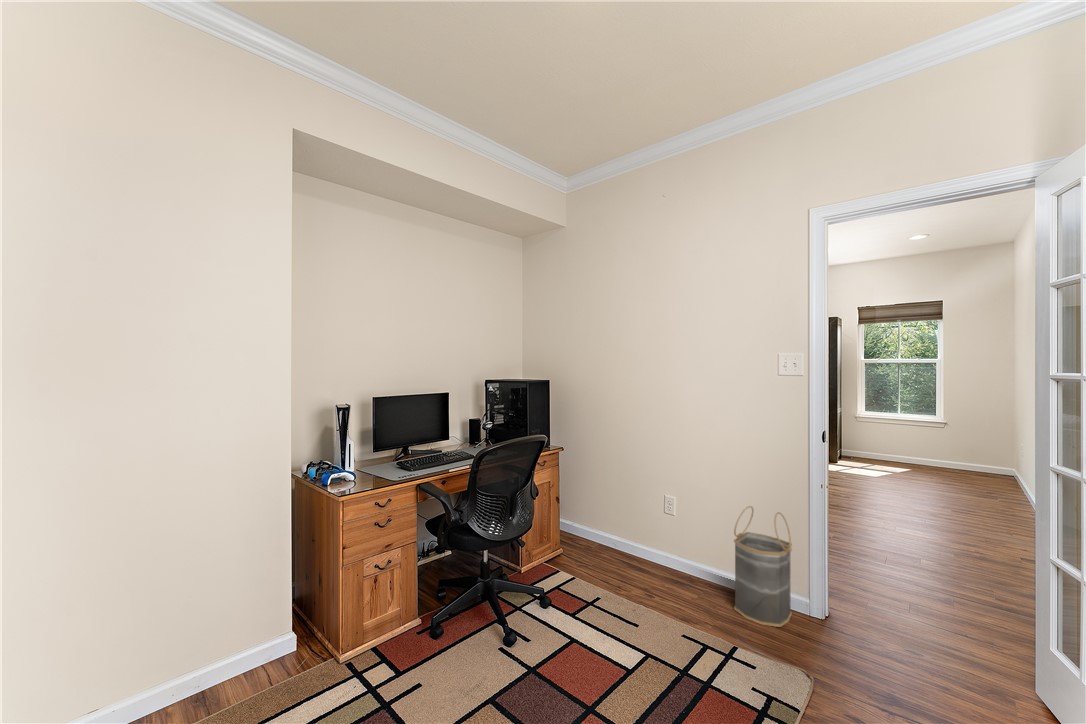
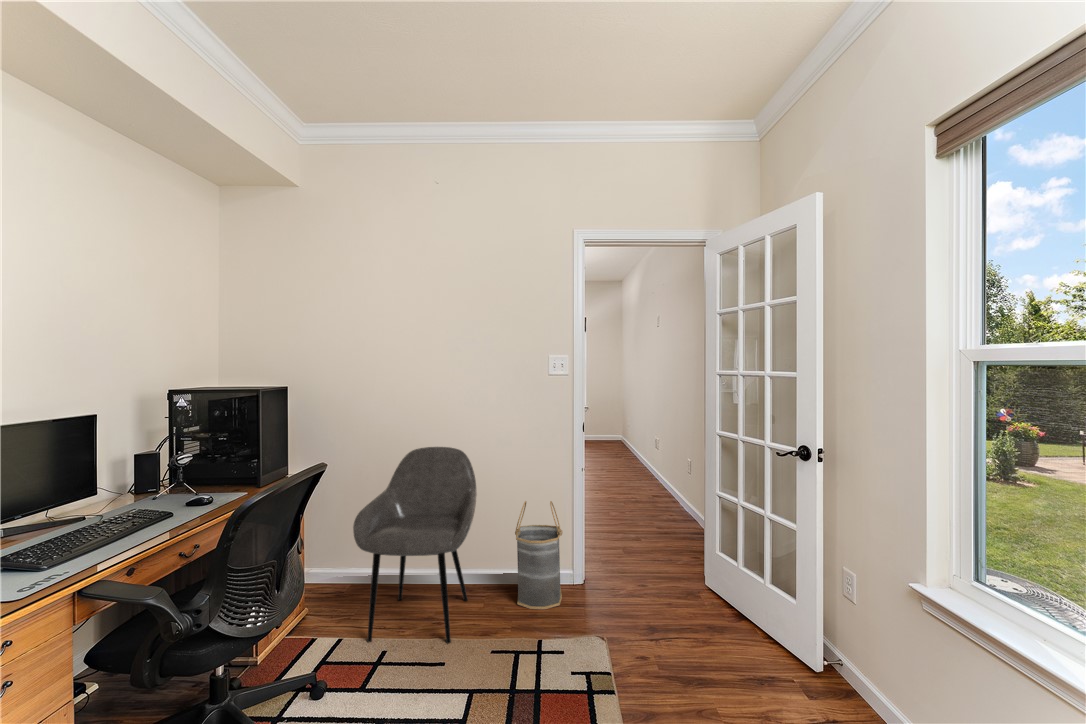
armchair: none [587,437,700,614] -> present [353,447,477,644]

